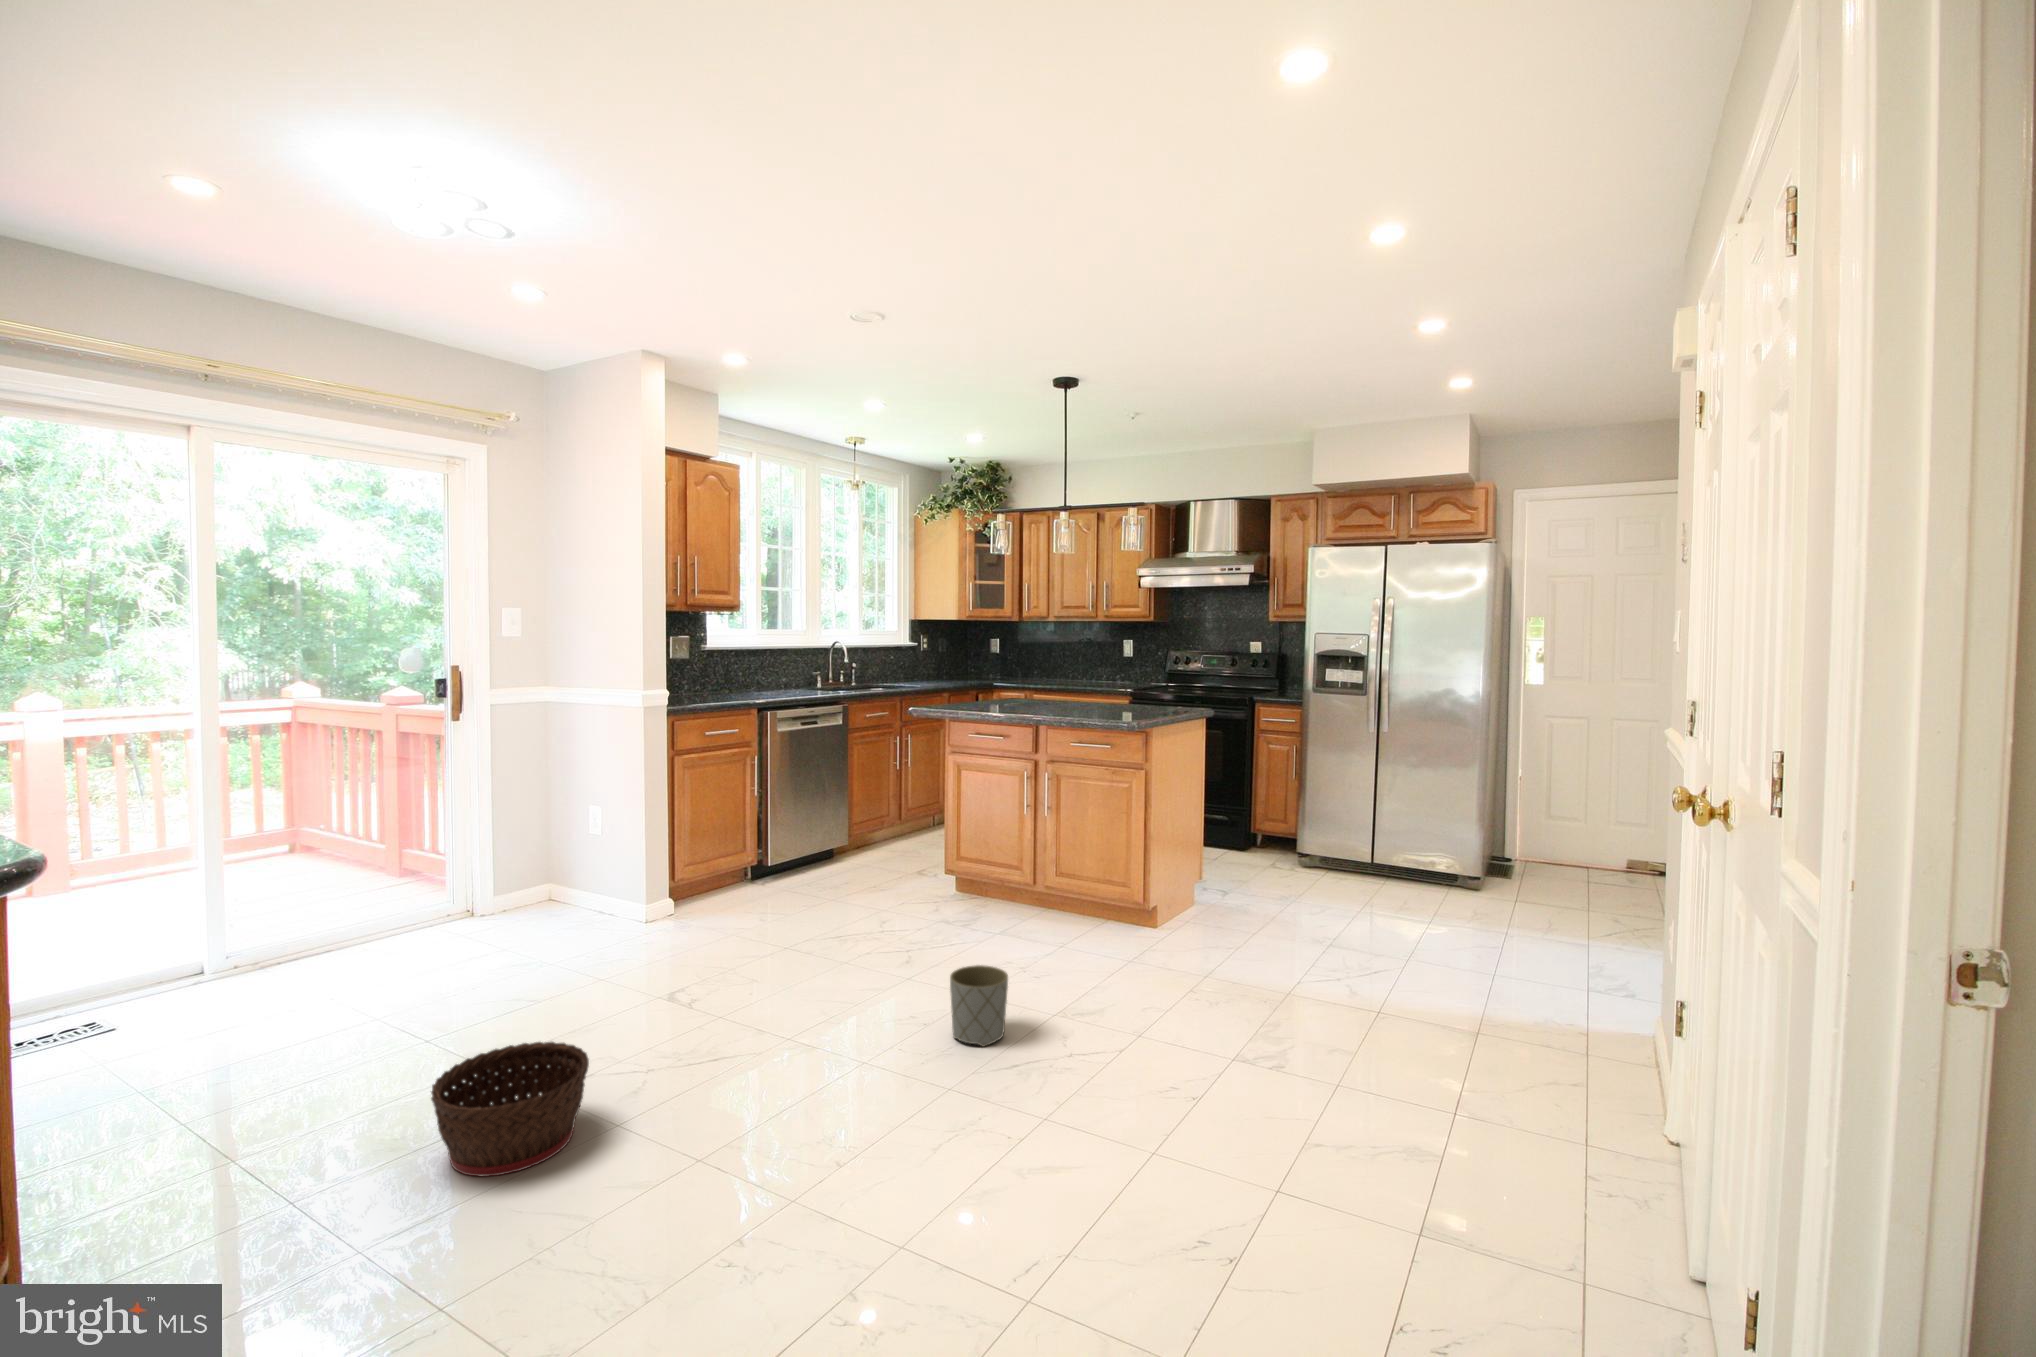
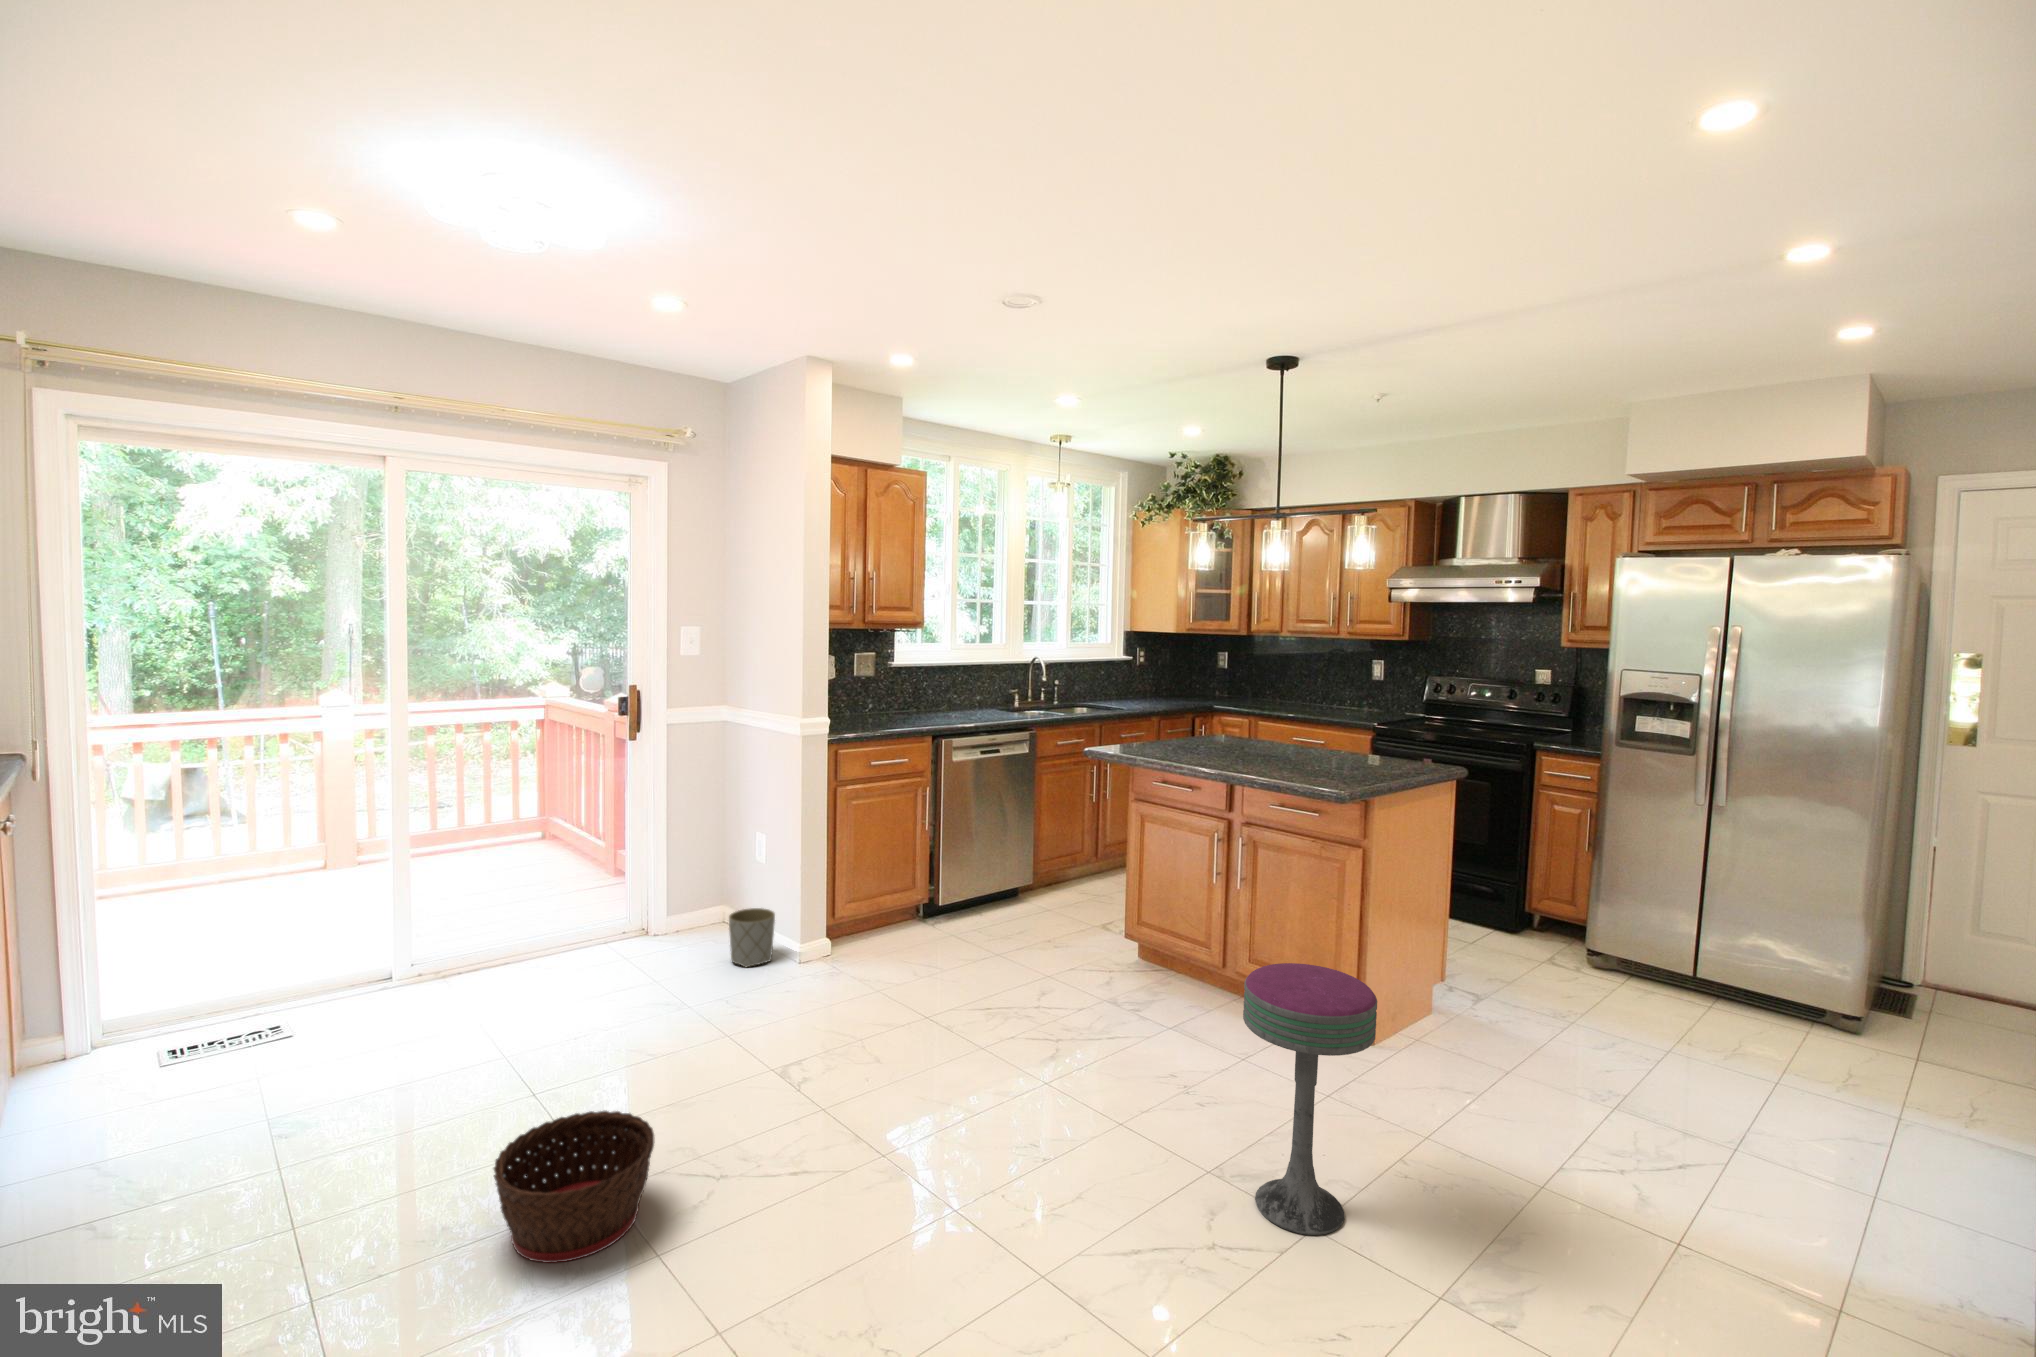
bar stool: none [1091,849,1190,1052] -> present [1243,963,1377,1235]
planter: present [950,965,1008,1047] -> present [729,908,775,967]

